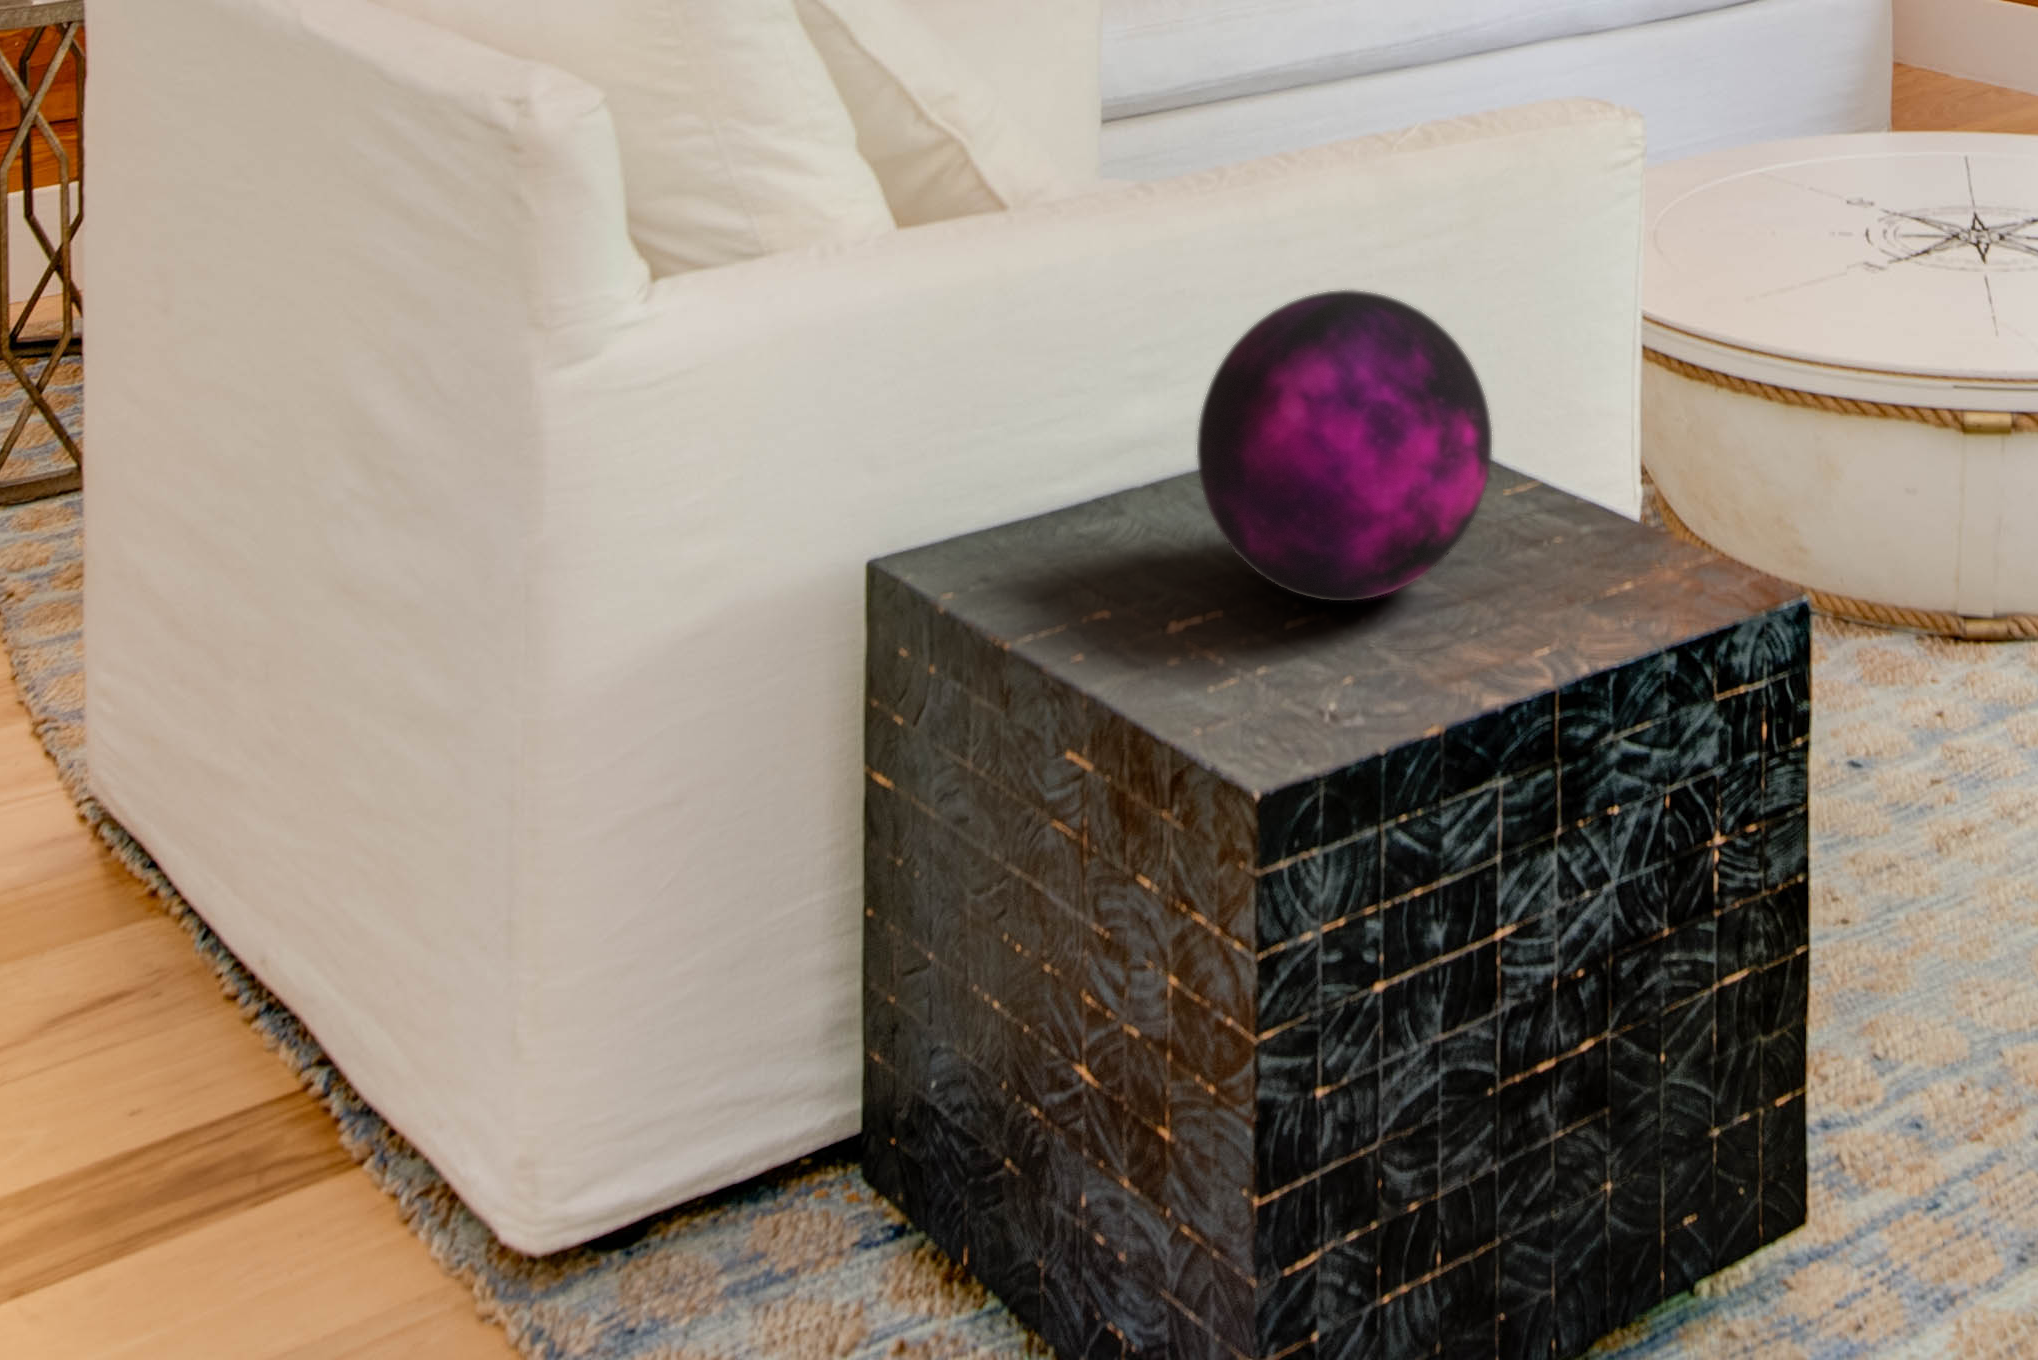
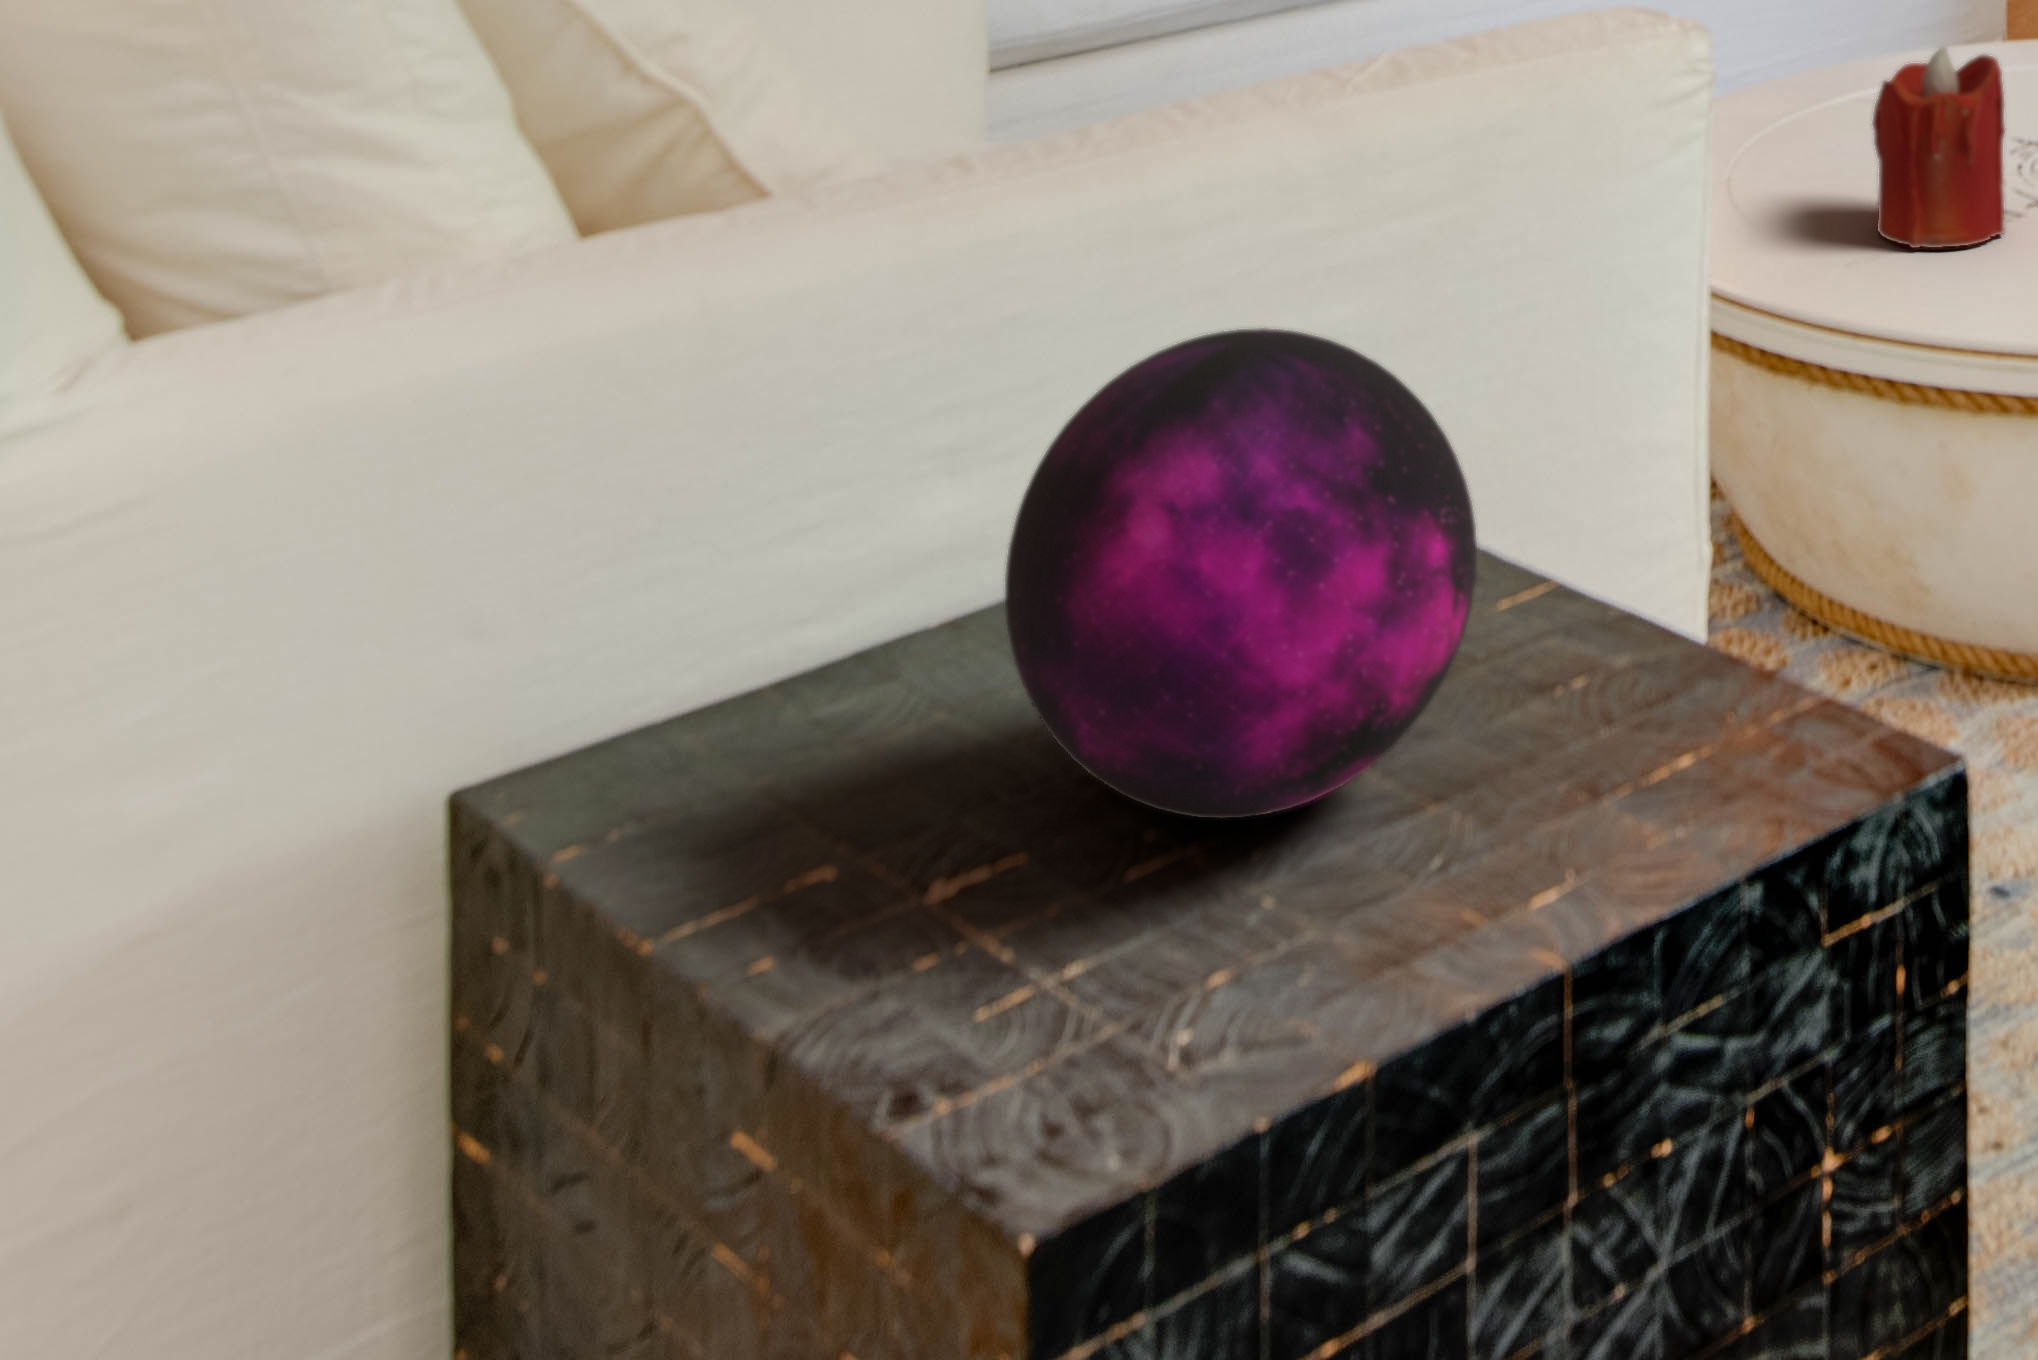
candle: none [1766,131,1868,288] -> present [1872,47,2005,248]

